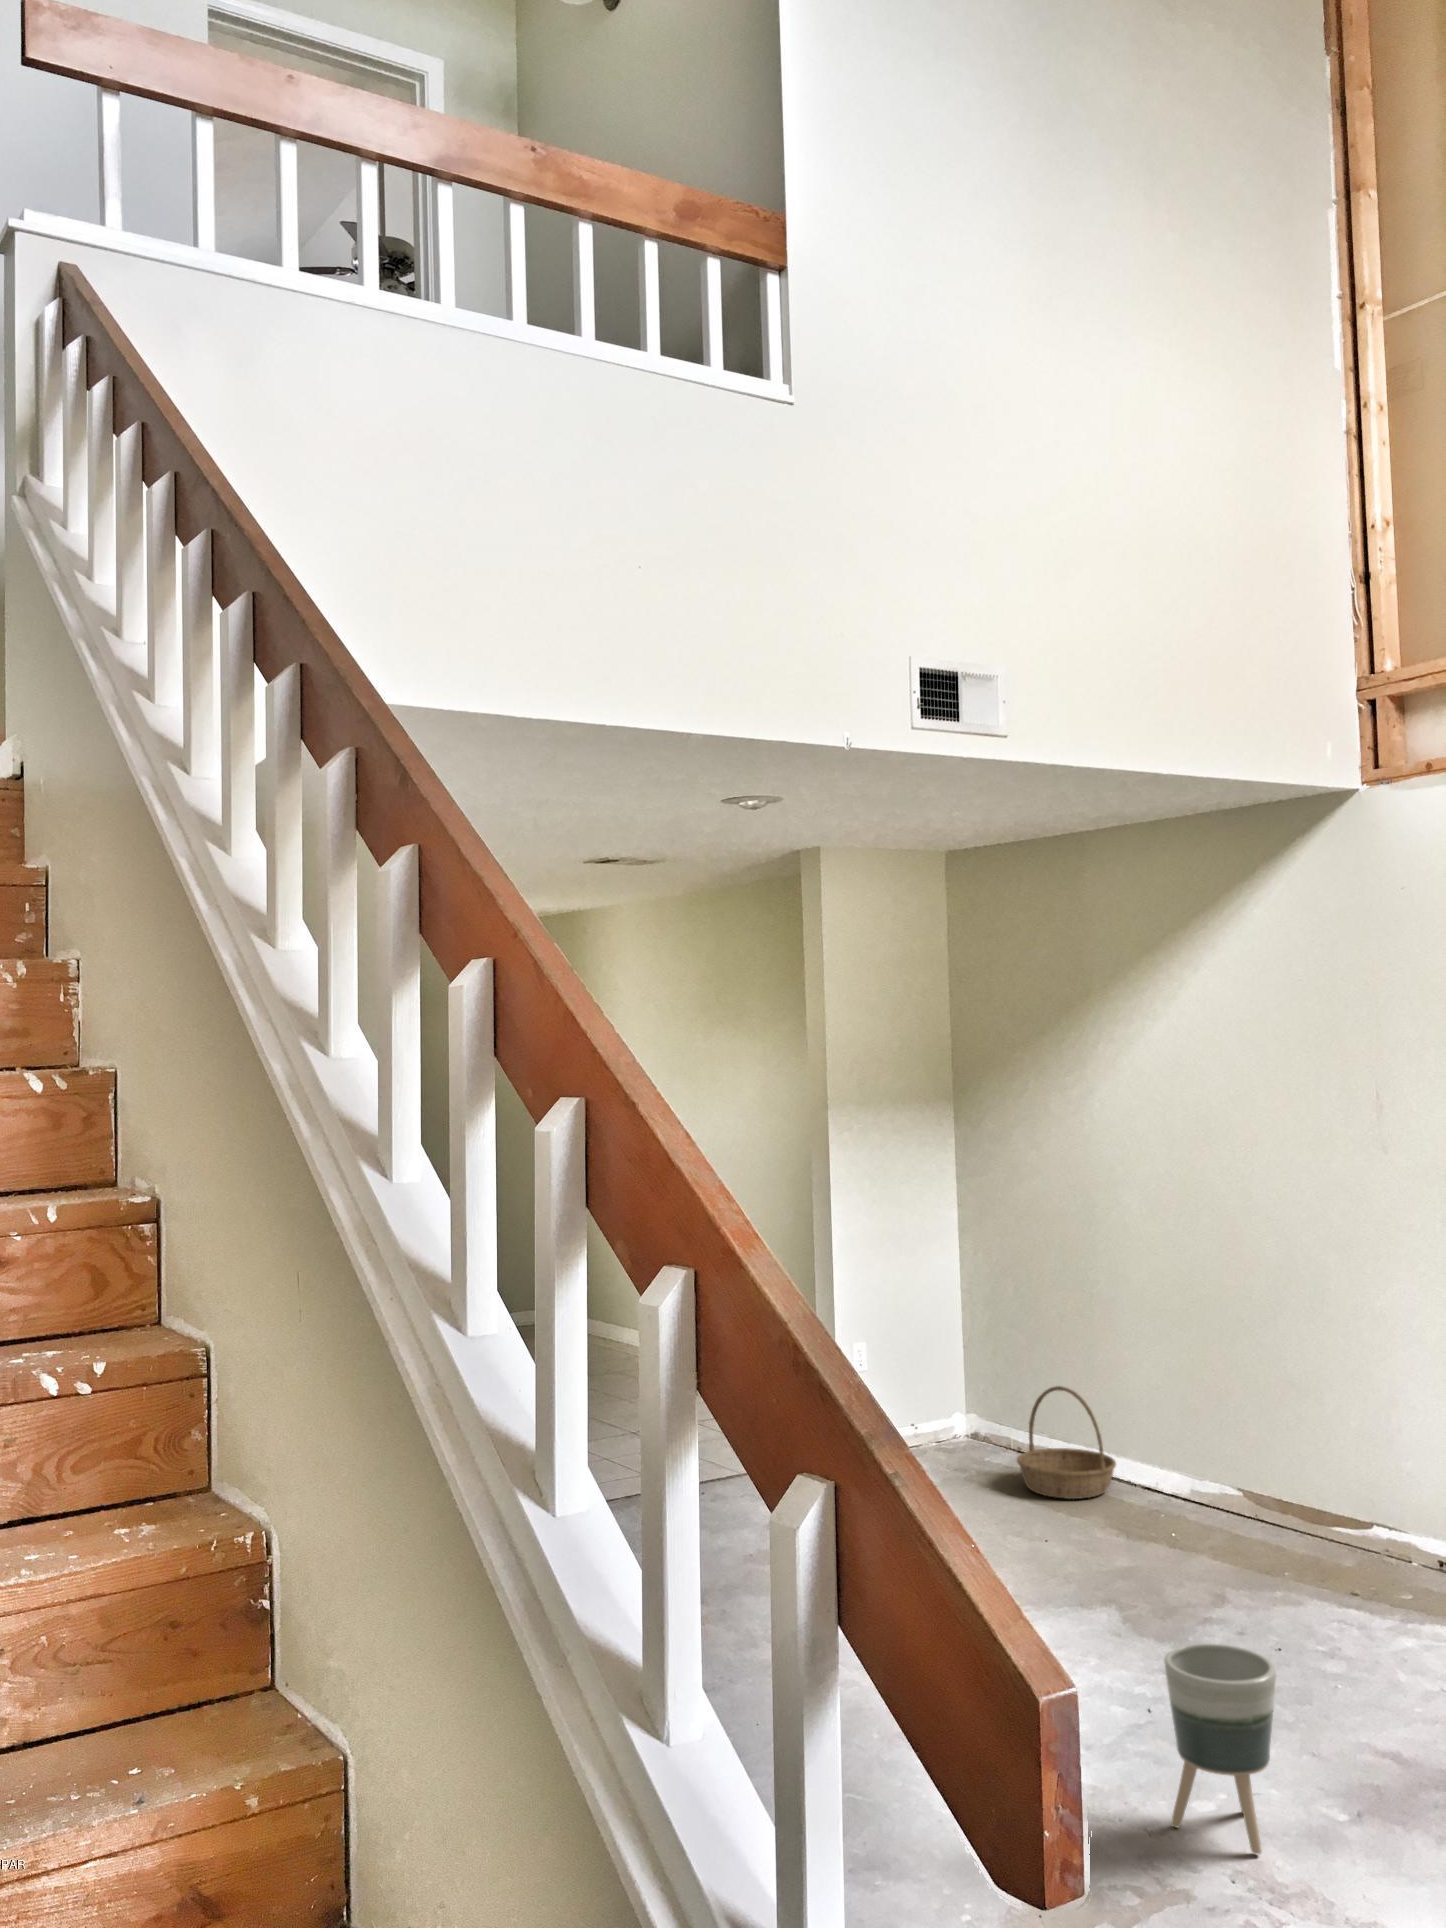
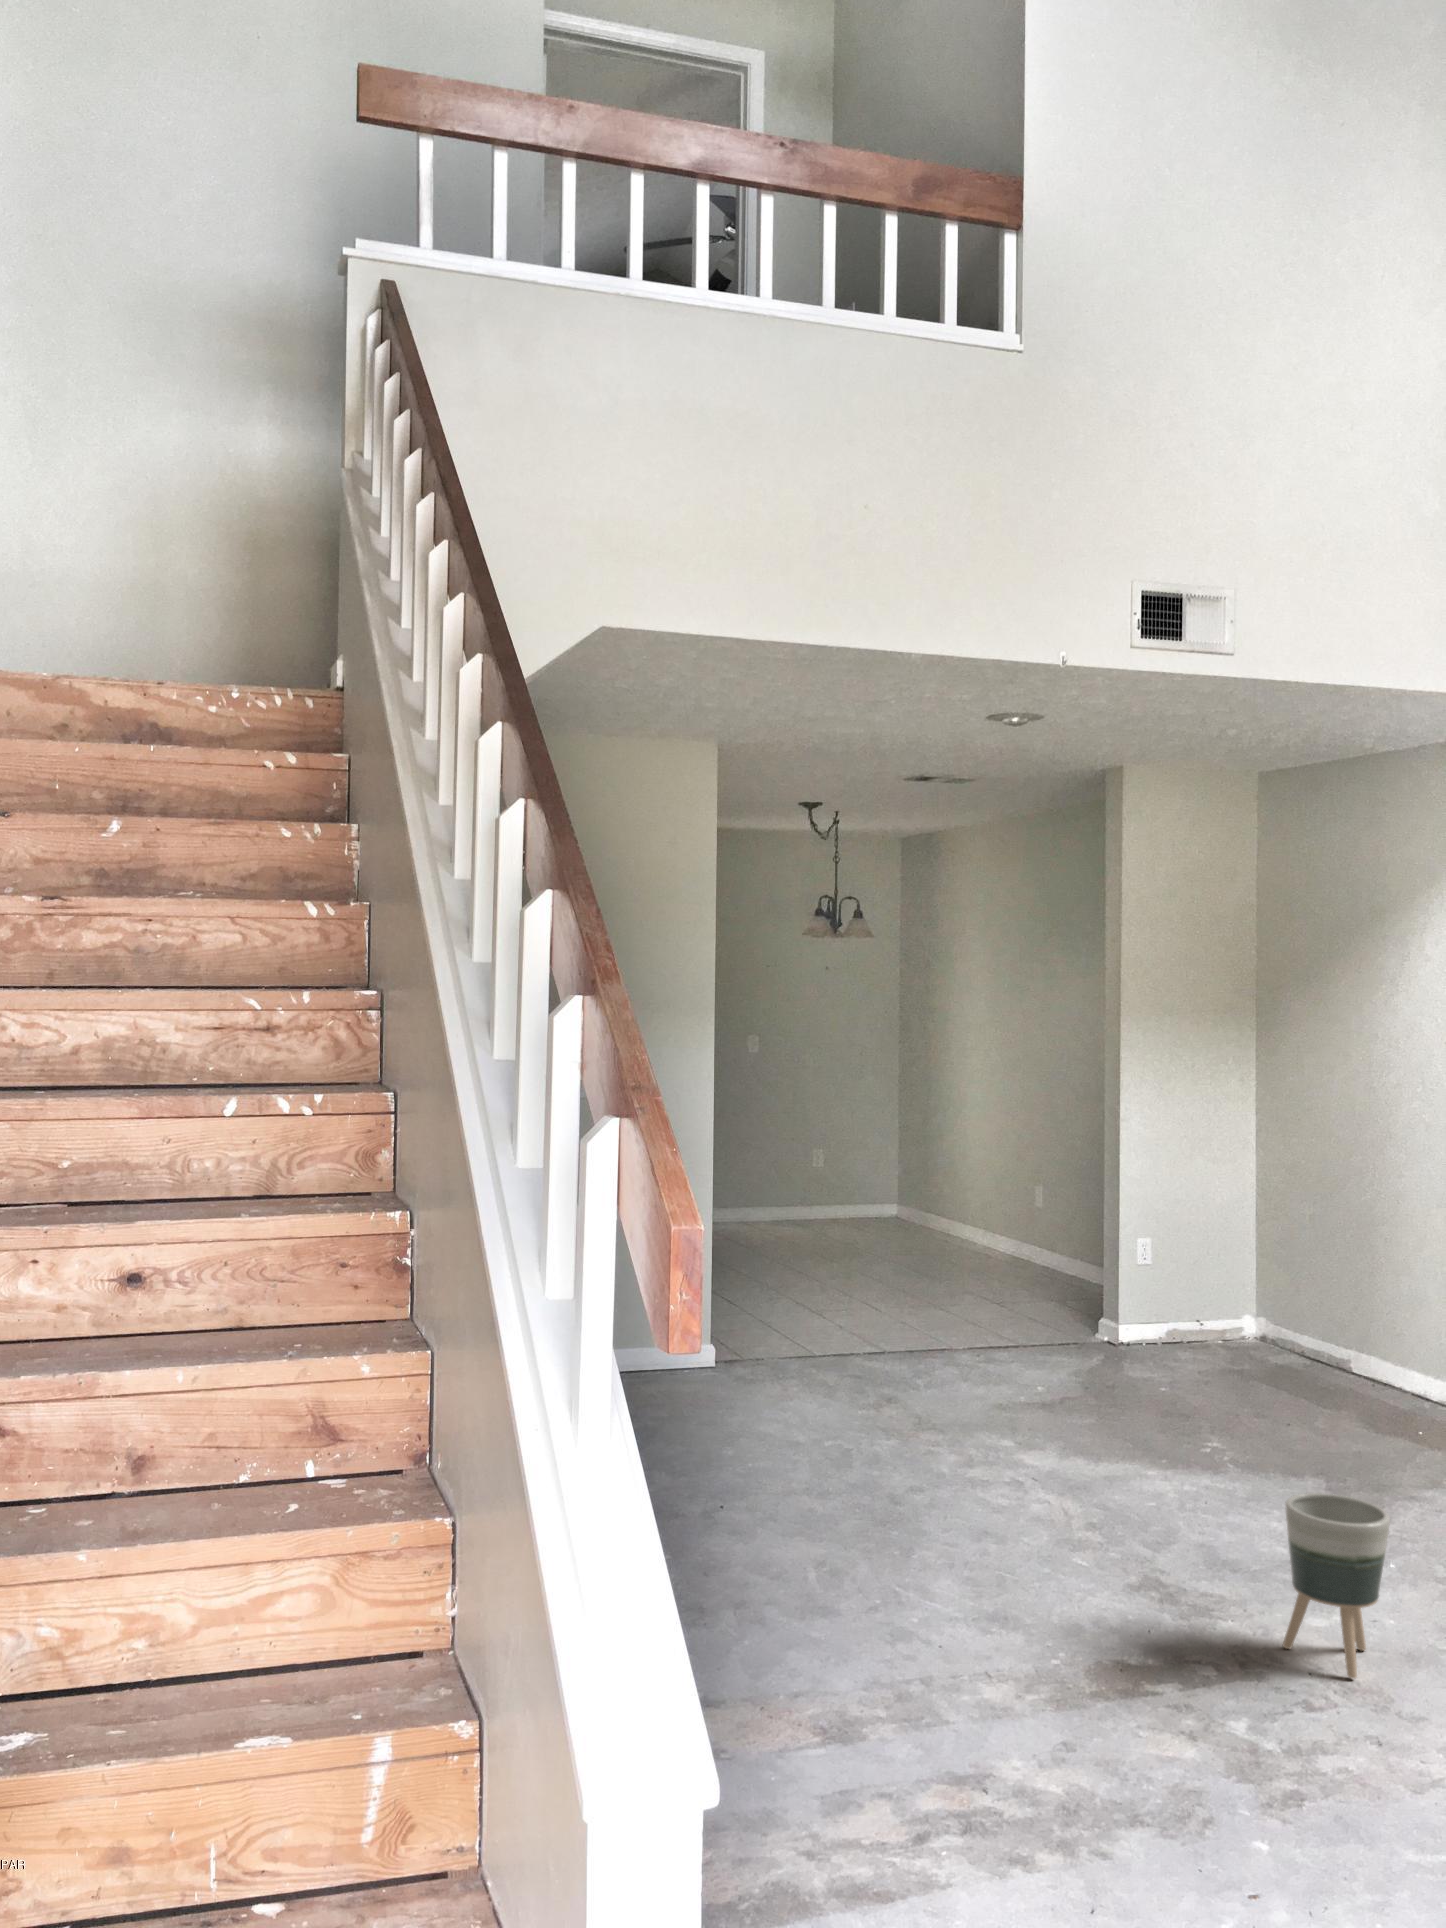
basket: present [1017,1386,1116,1499] -> none [1284,1293,1386,1401]

